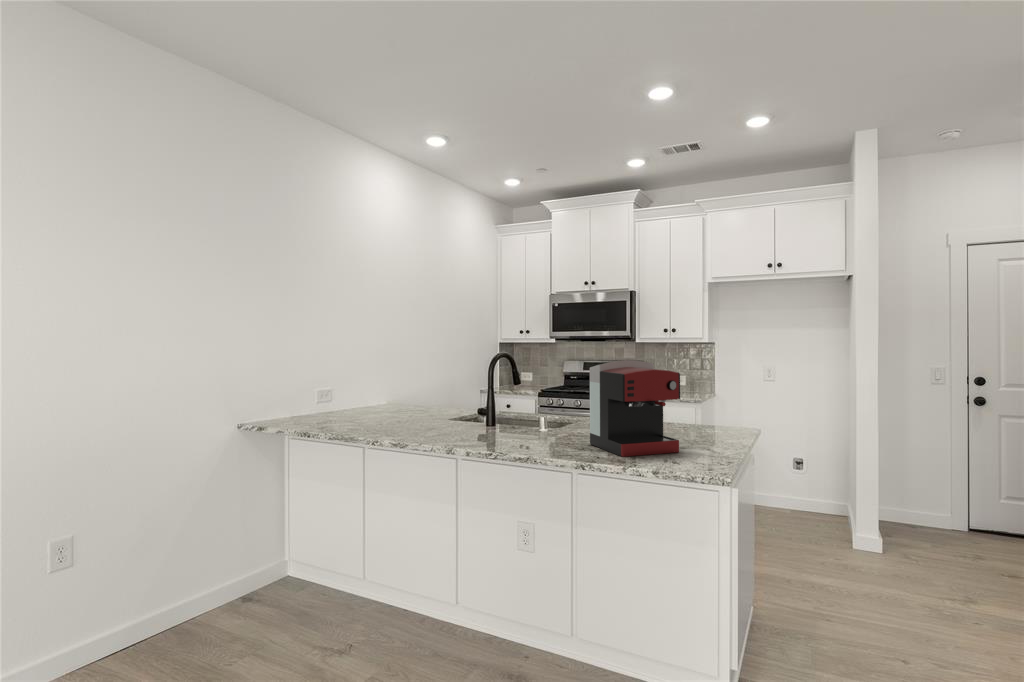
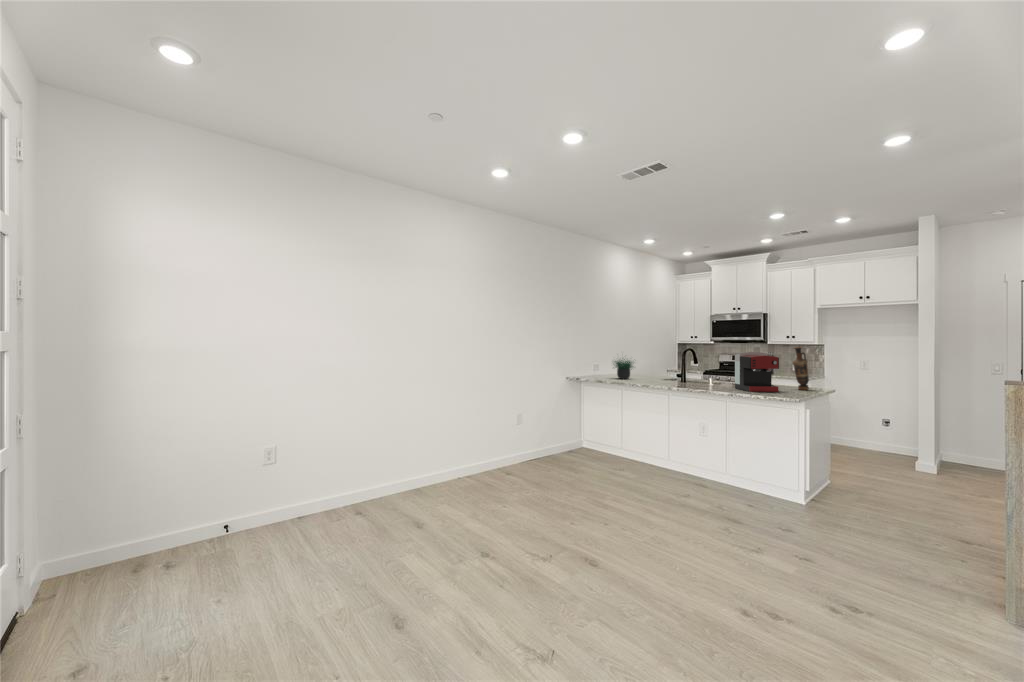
vase: none [698,347,729,440] -> present [792,347,809,390]
potted plant: none [337,357,407,422] -> present [615,359,633,379]

